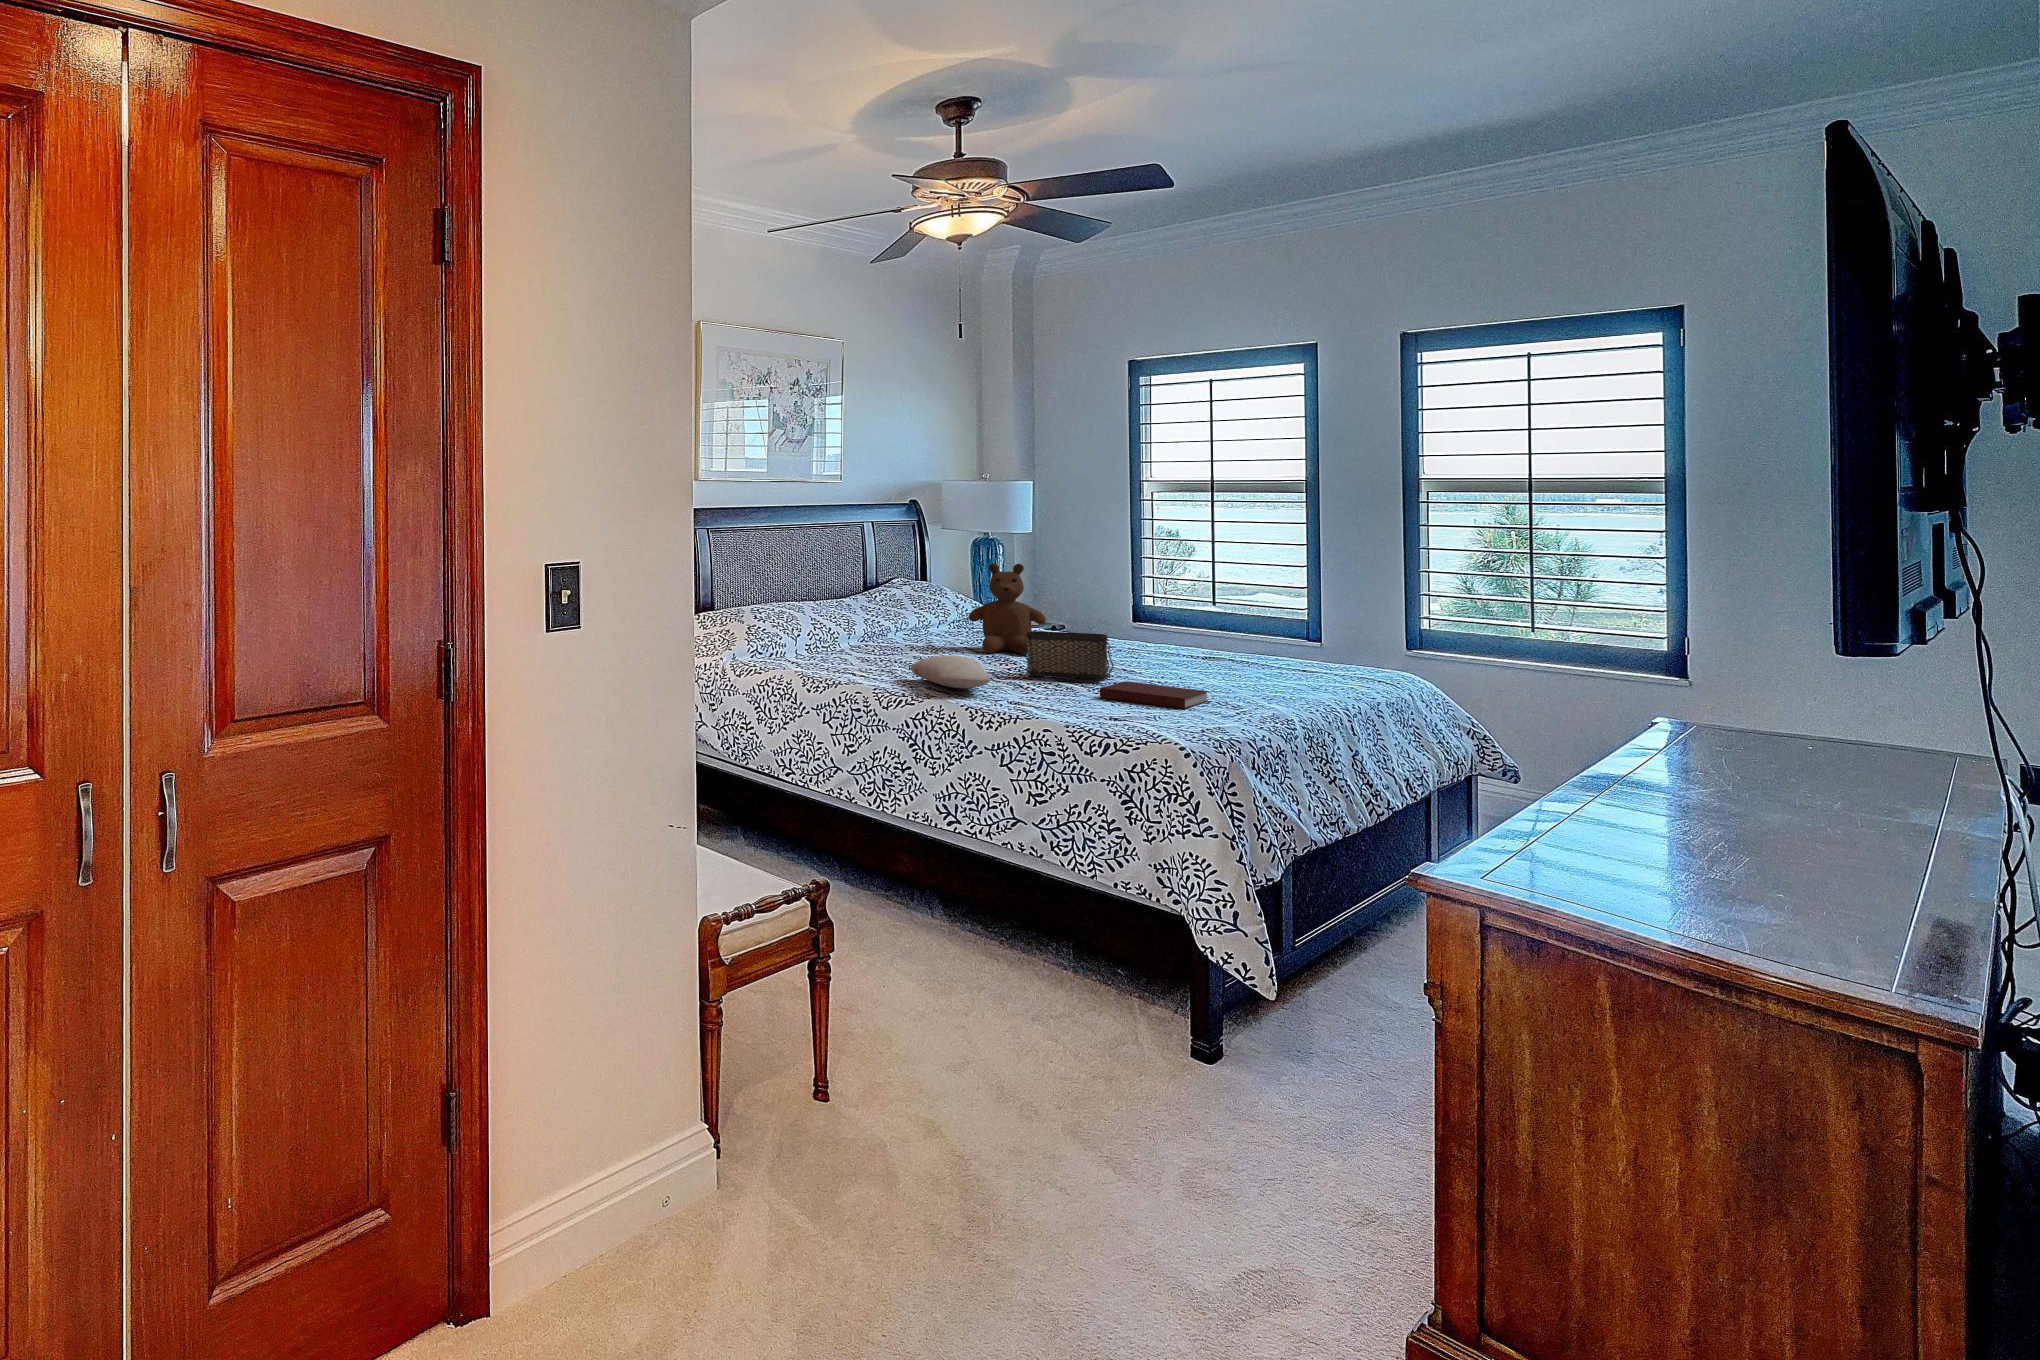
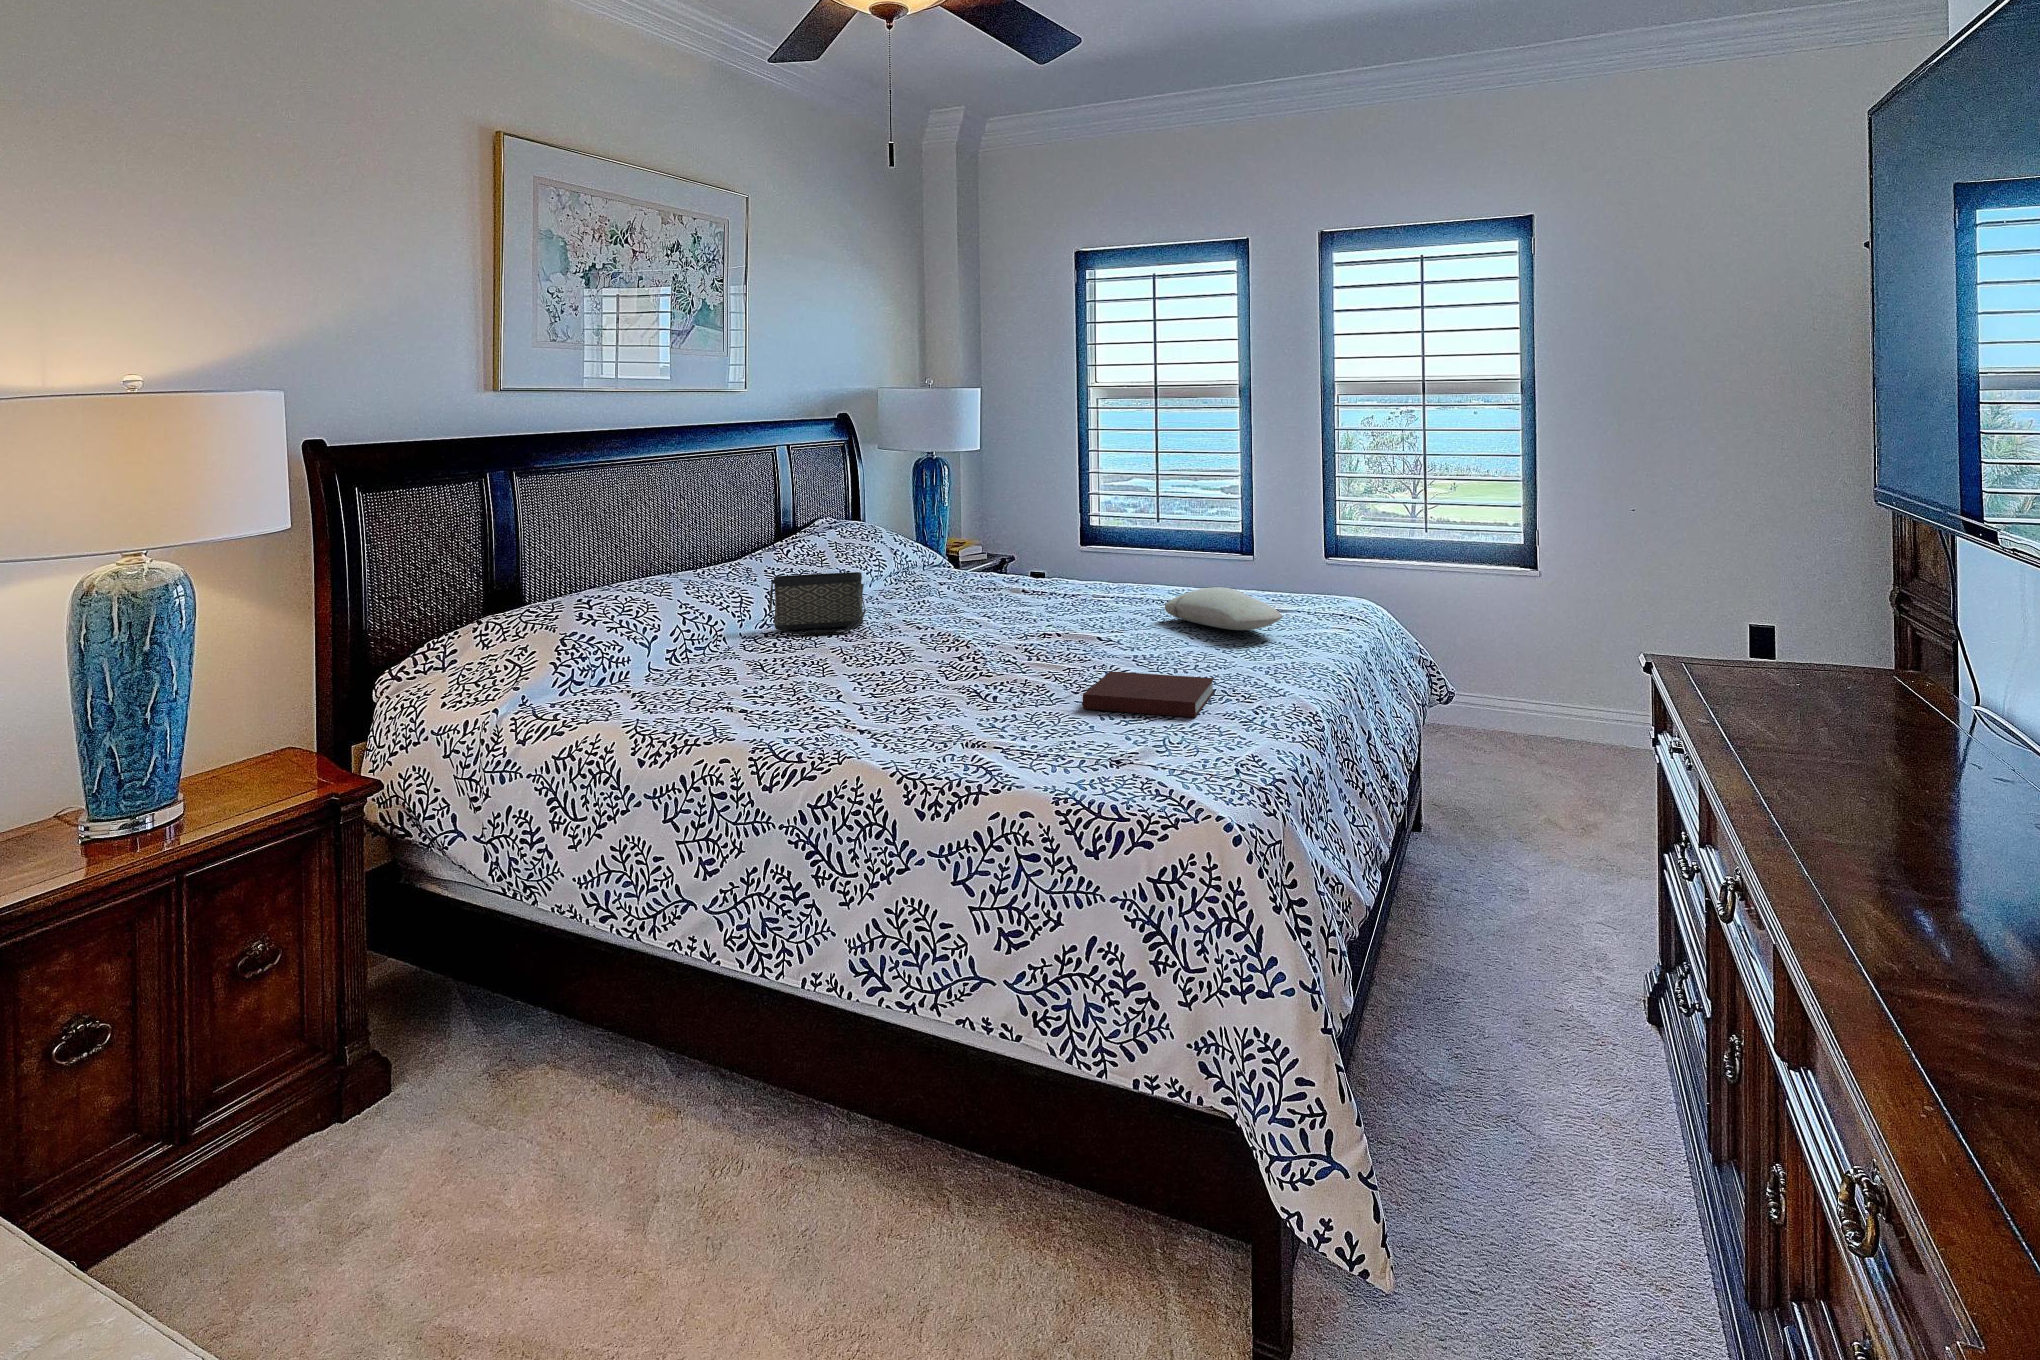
teddy bear: present [968,563,1046,654] -> none [903,502,999,628]
handbag: present [1025,631,1114,682] -> present [769,572,866,635]
pillow: present [911,655,990,688] -> present [1165,587,1282,630]

